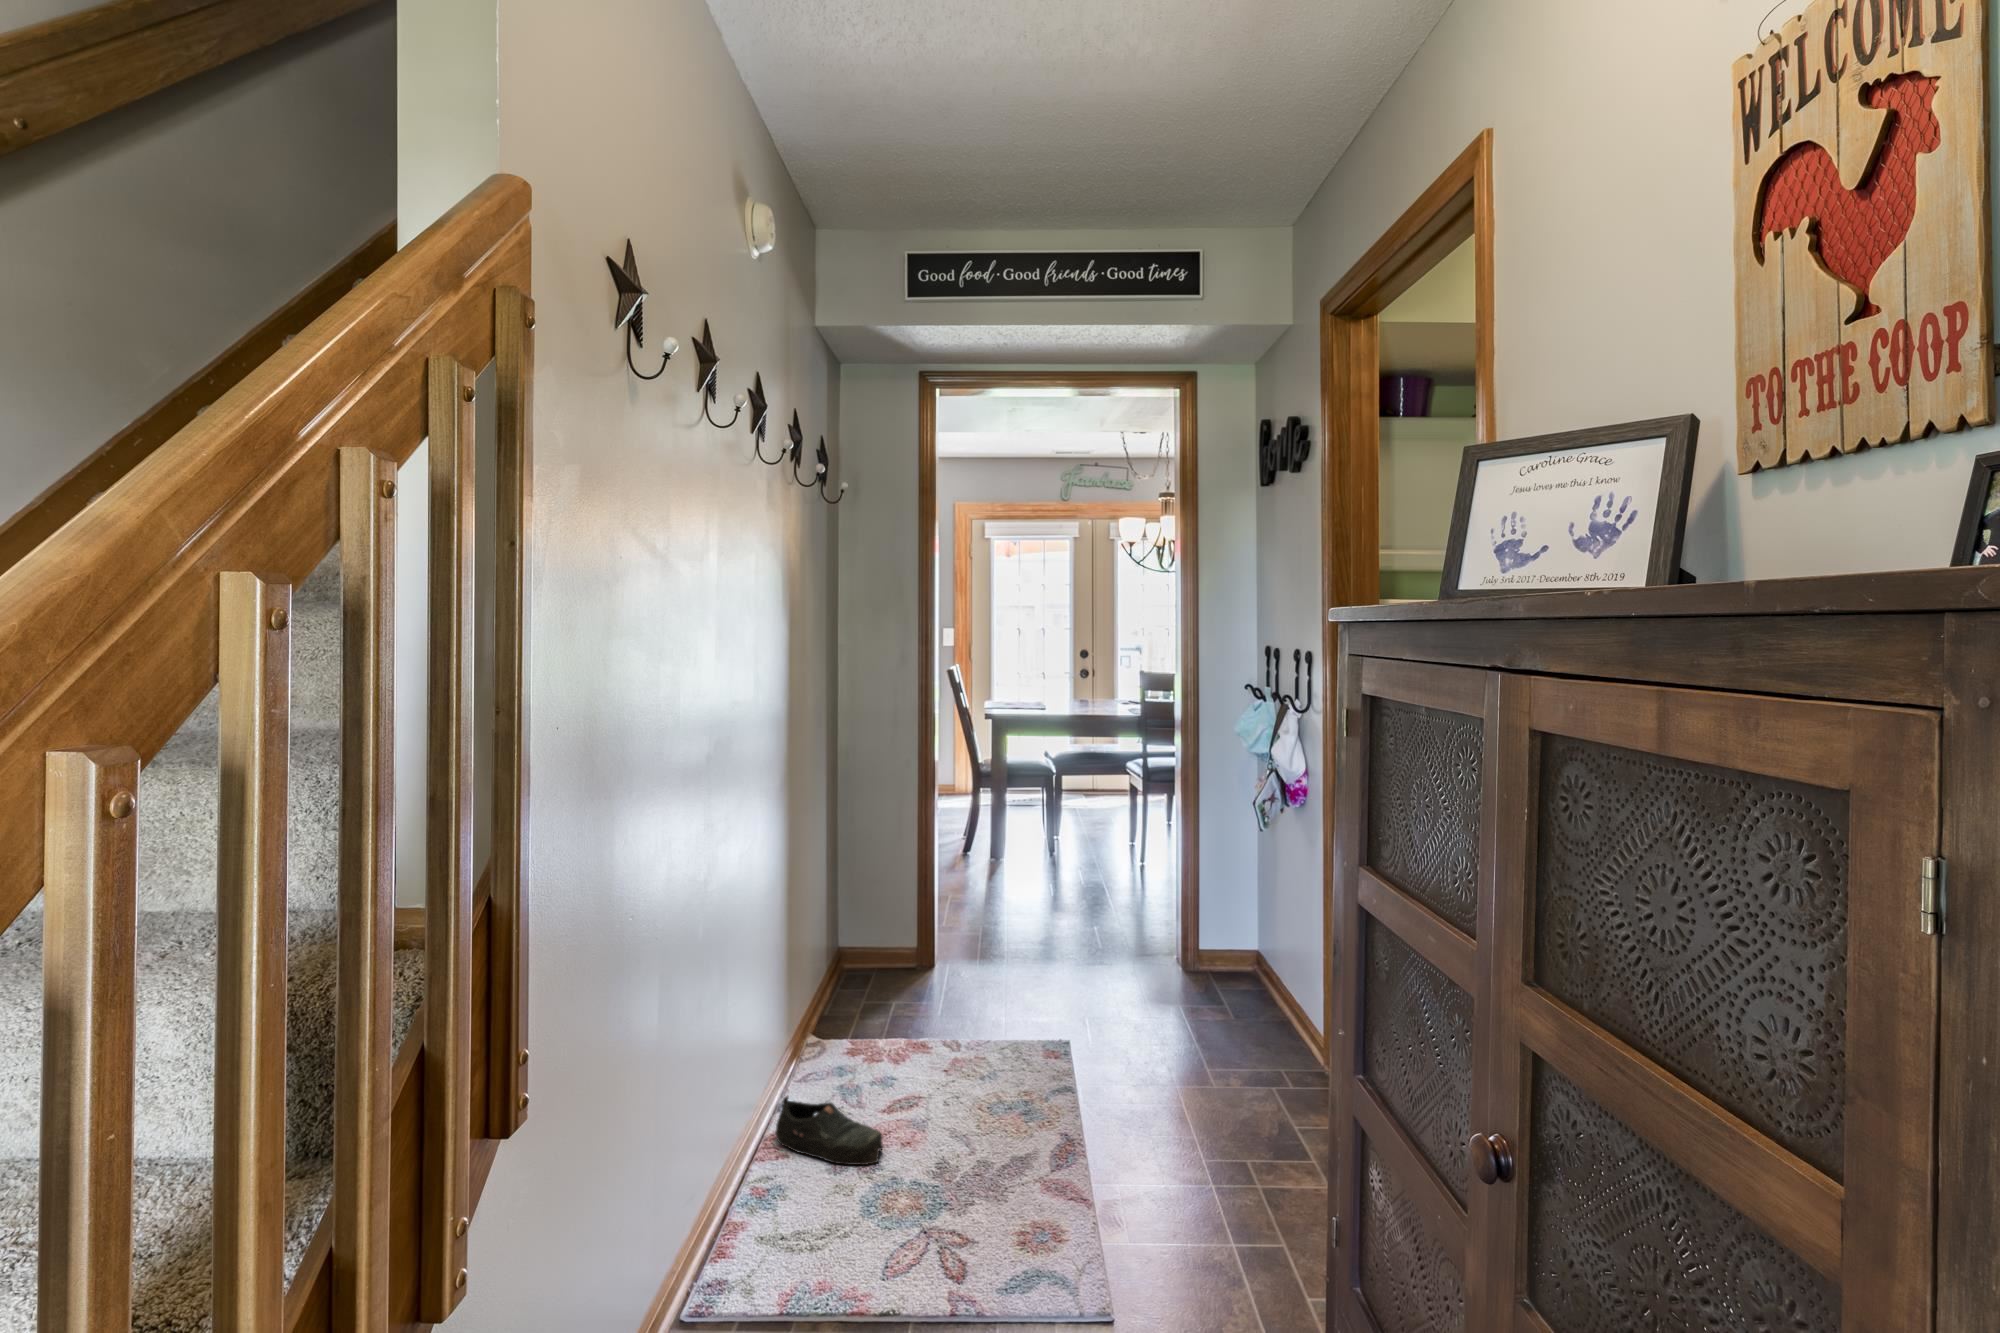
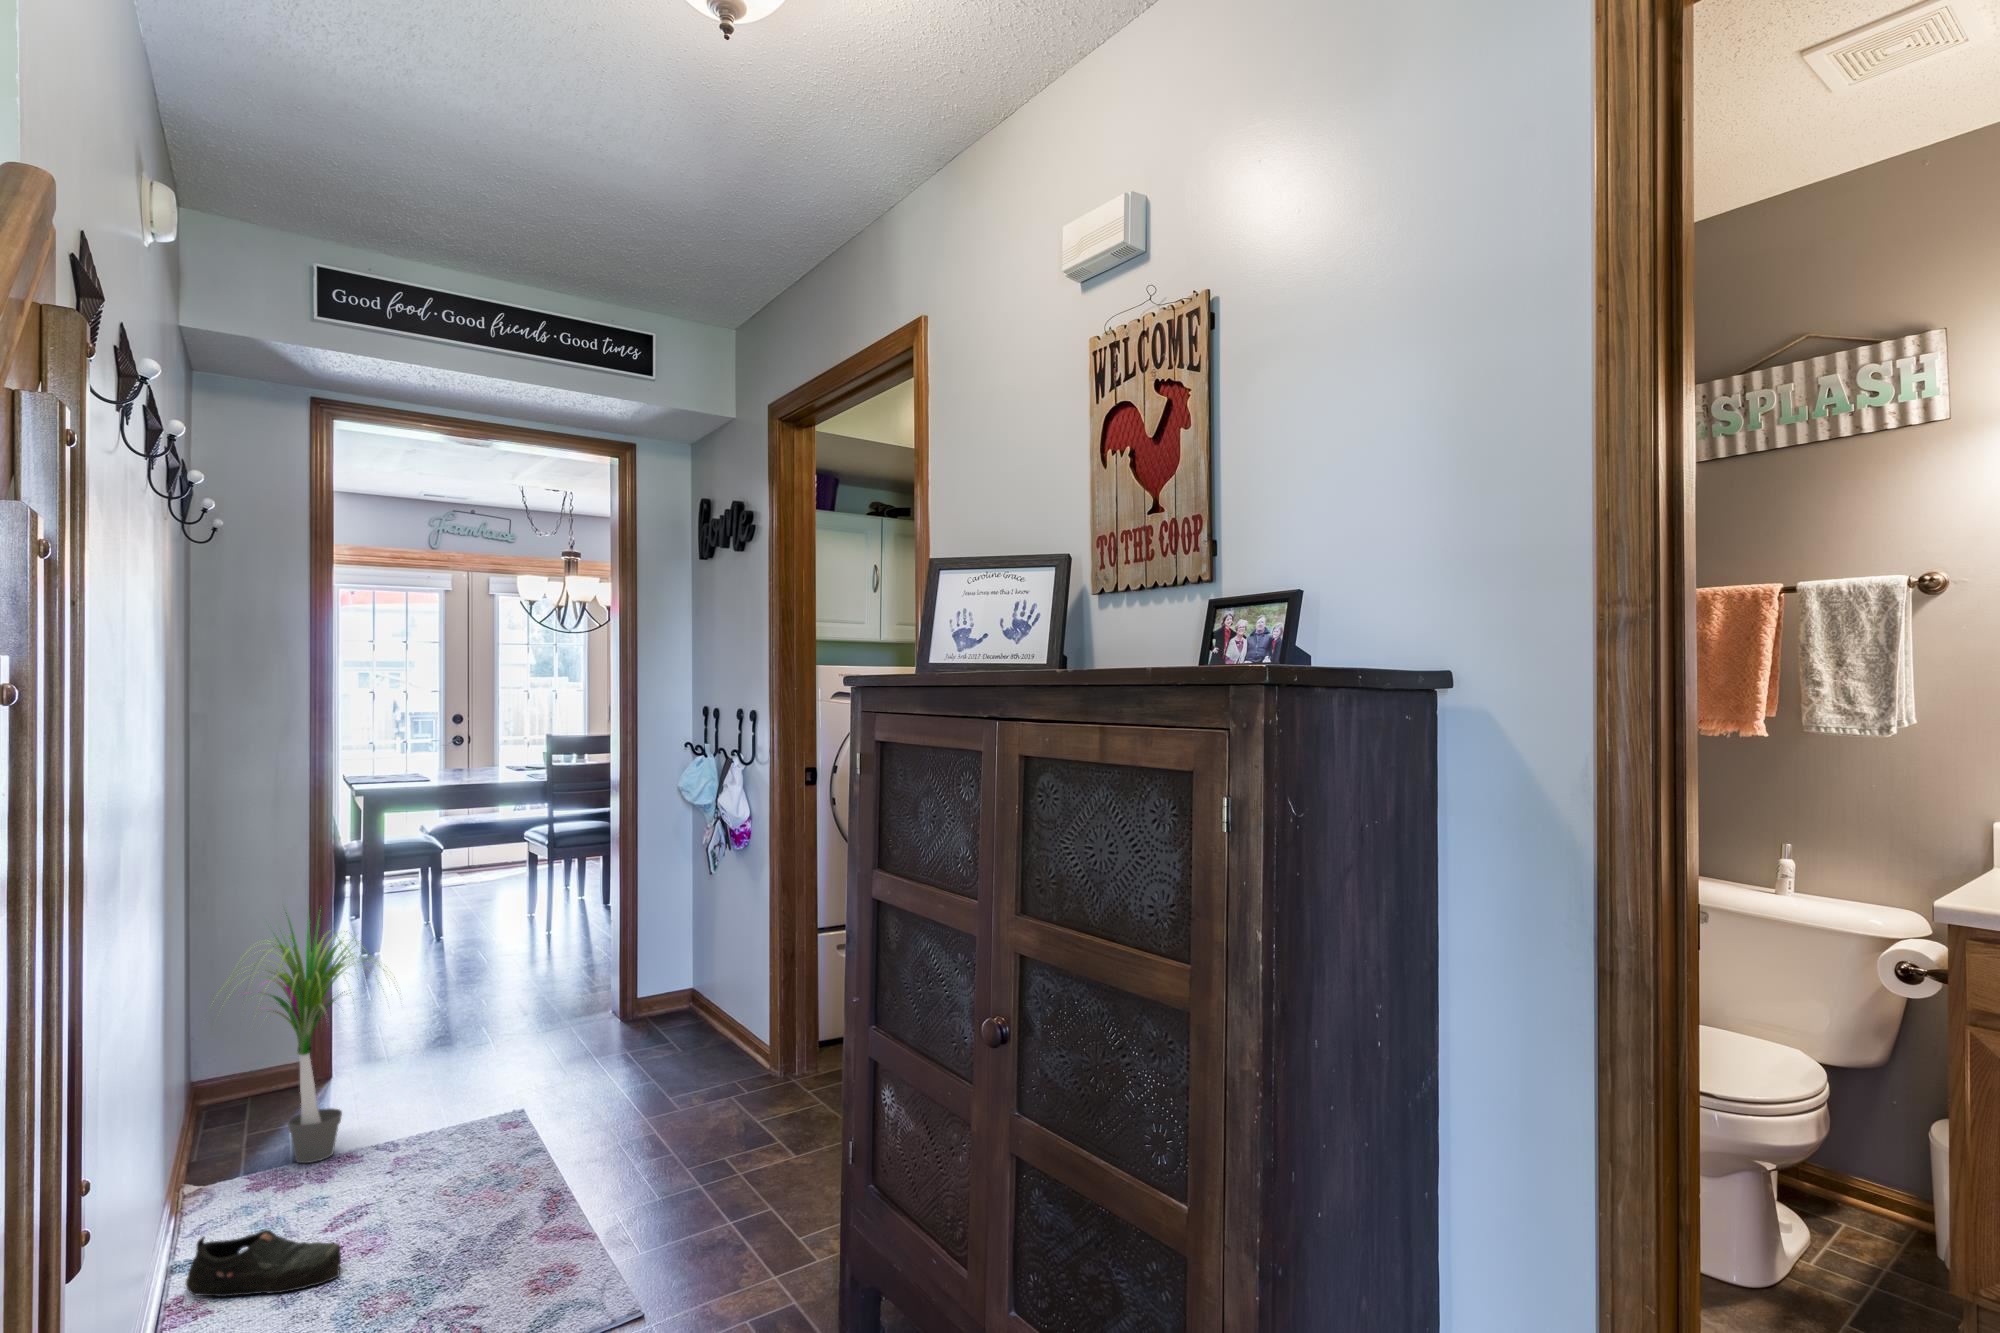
potted plant: none [817,814,968,1044] -> present [212,913,395,1163]

